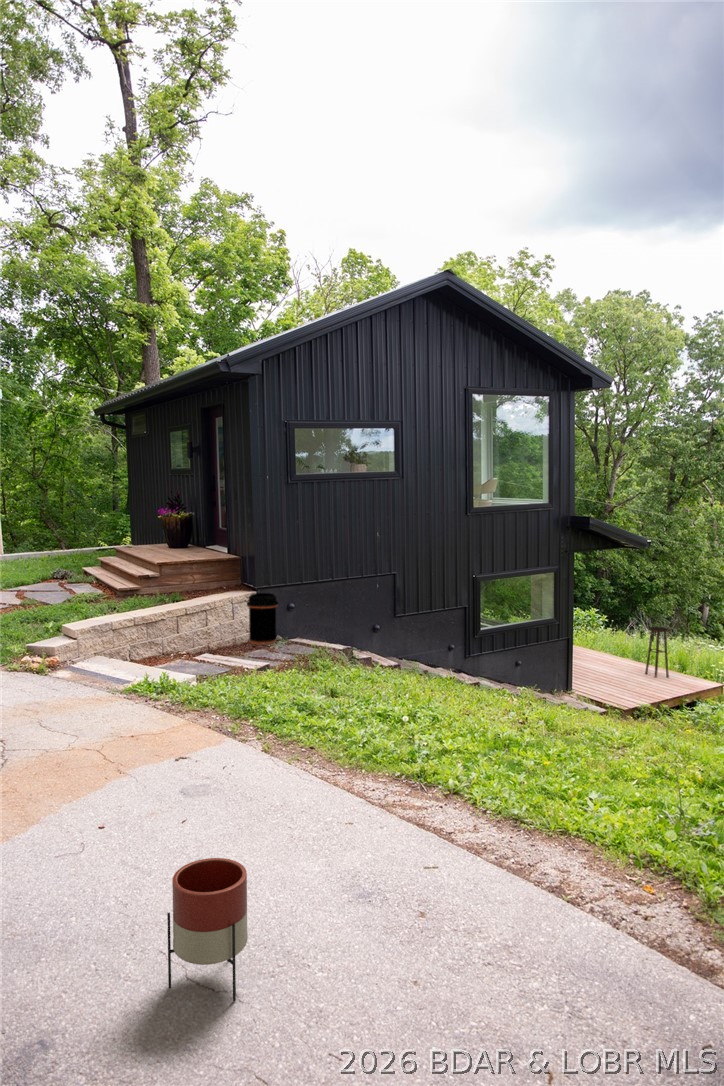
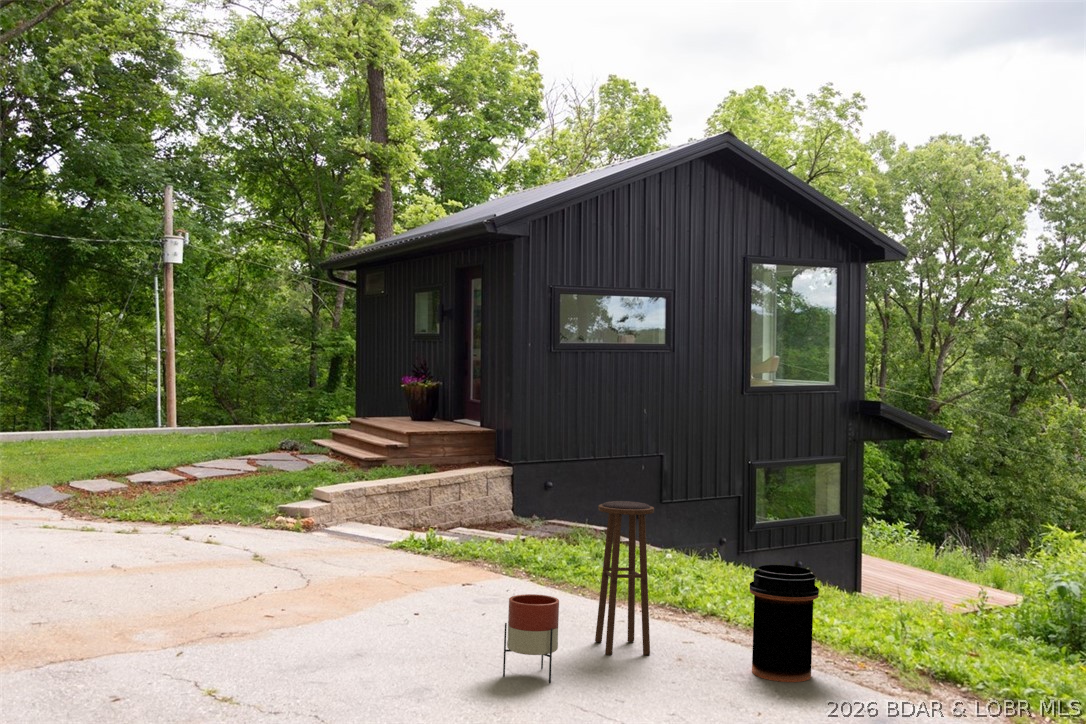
trash can: present [247,593,278,644] -> present [750,565,819,682]
stool: present [645,626,669,678] -> present [595,501,654,655]

